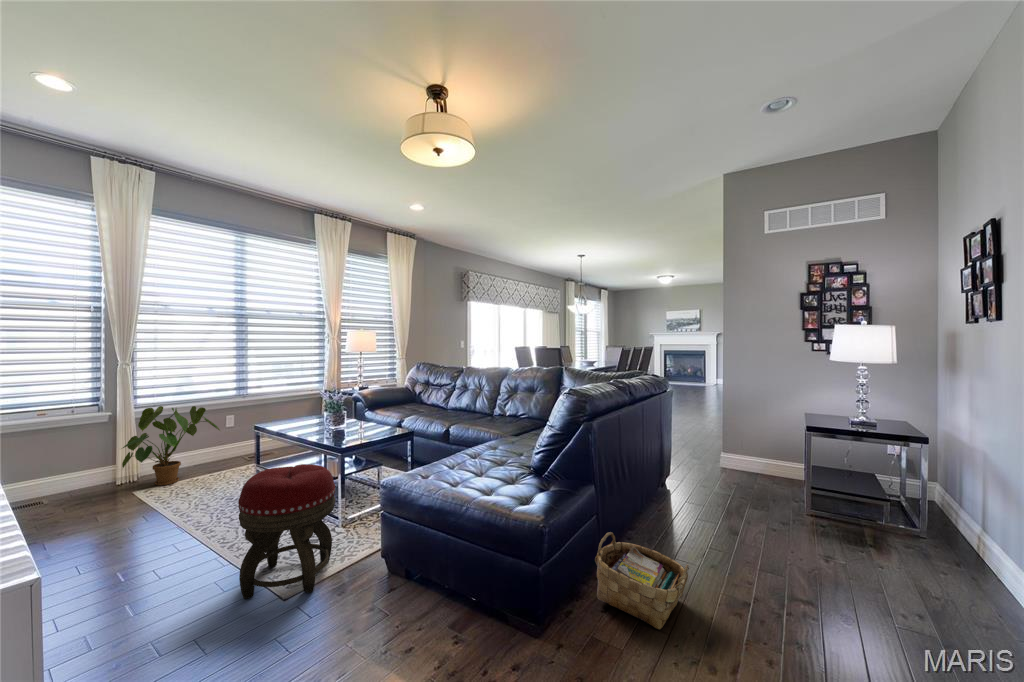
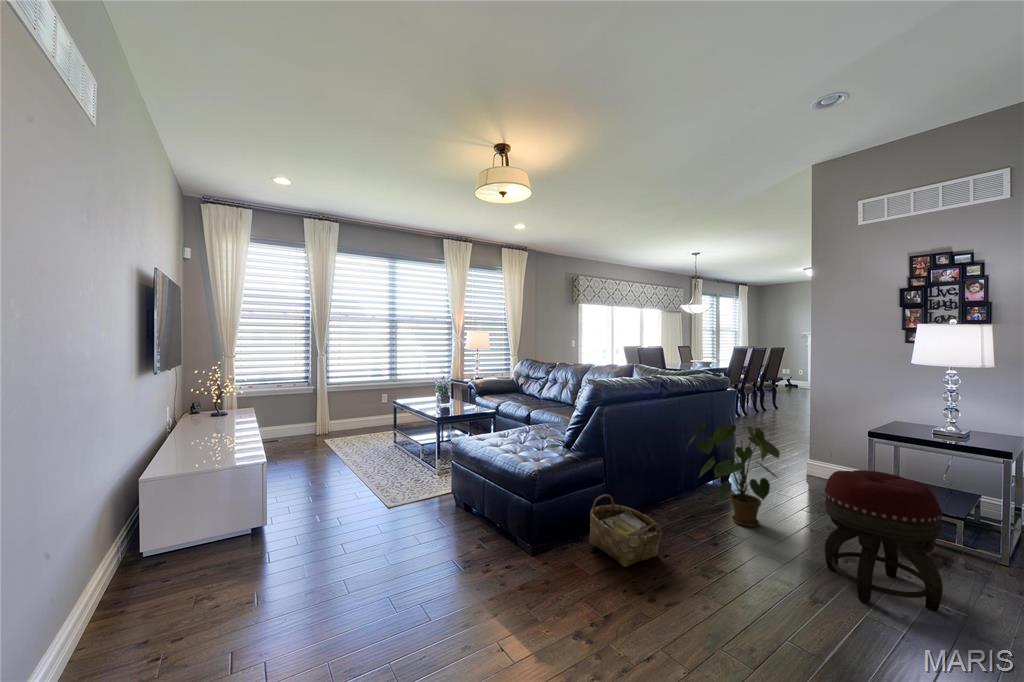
house plant: present [122,406,220,486] -> present [686,423,780,527]
footstool: present [238,464,335,599] -> present [825,470,943,611]

